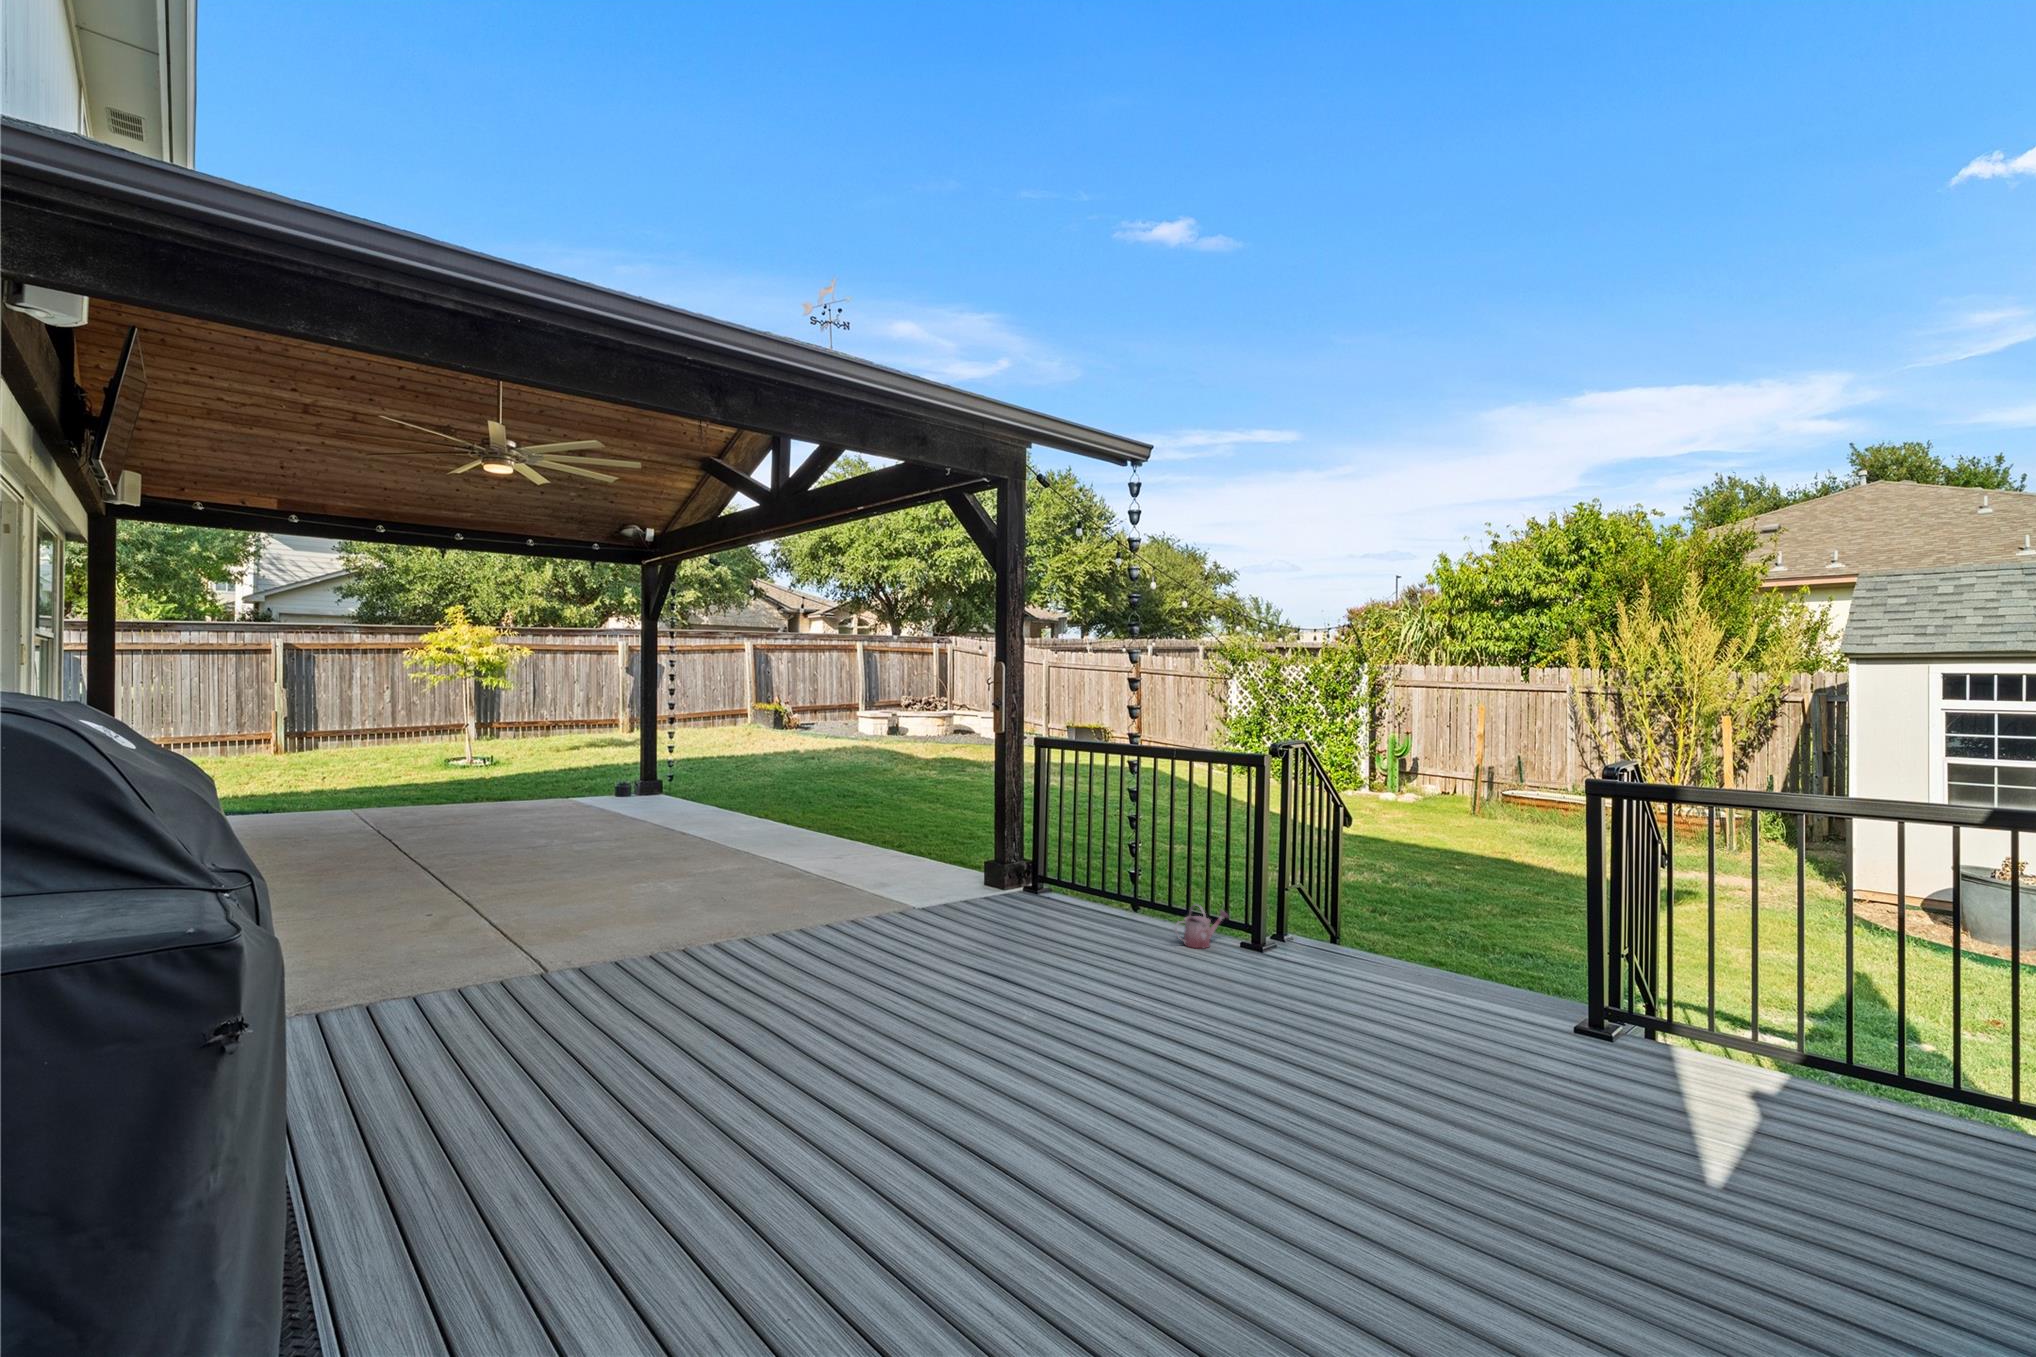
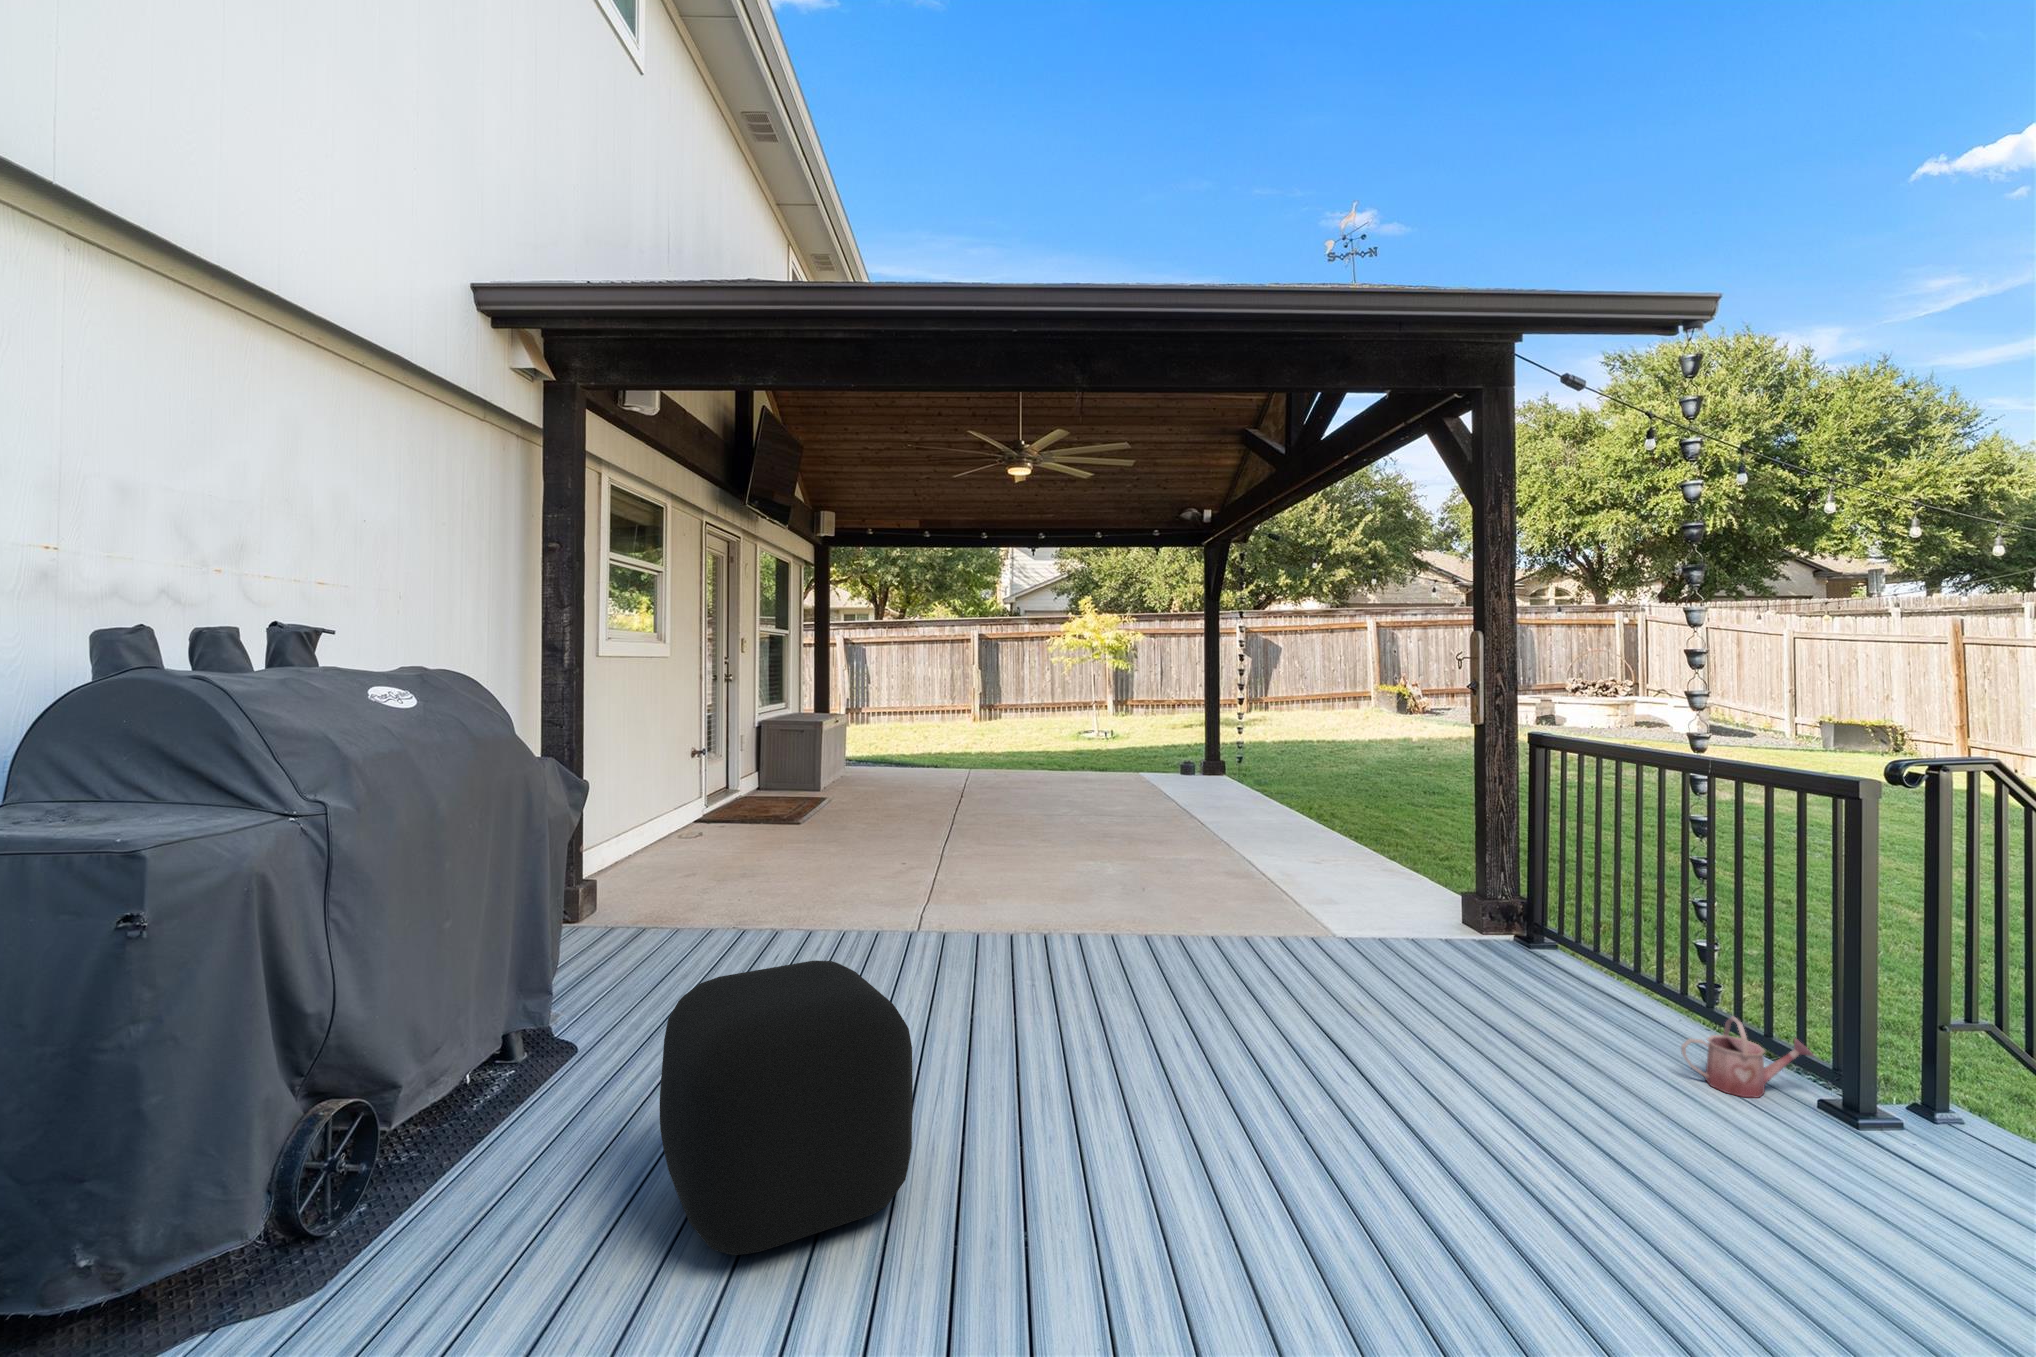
ottoman: none [635,976,876,1234] -> present [660,961,913,1255]

